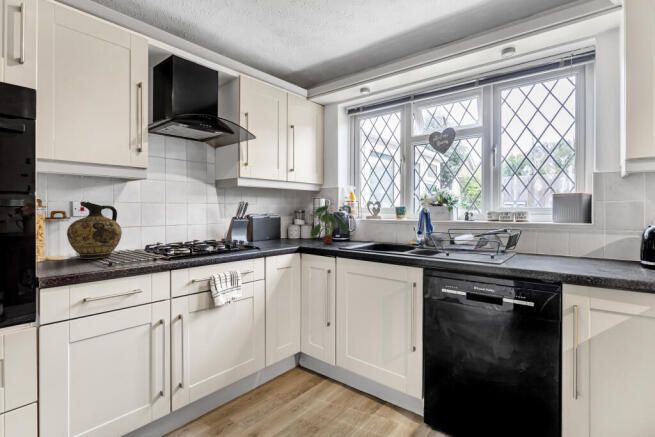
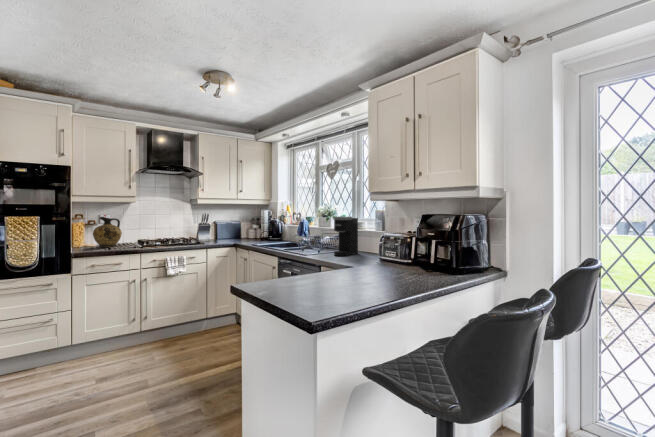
coffee maker: none [557,202,596,270] -> present [334,217,358,256]
plant: present [311,205,347,244] -> none [244,215,273,241]

